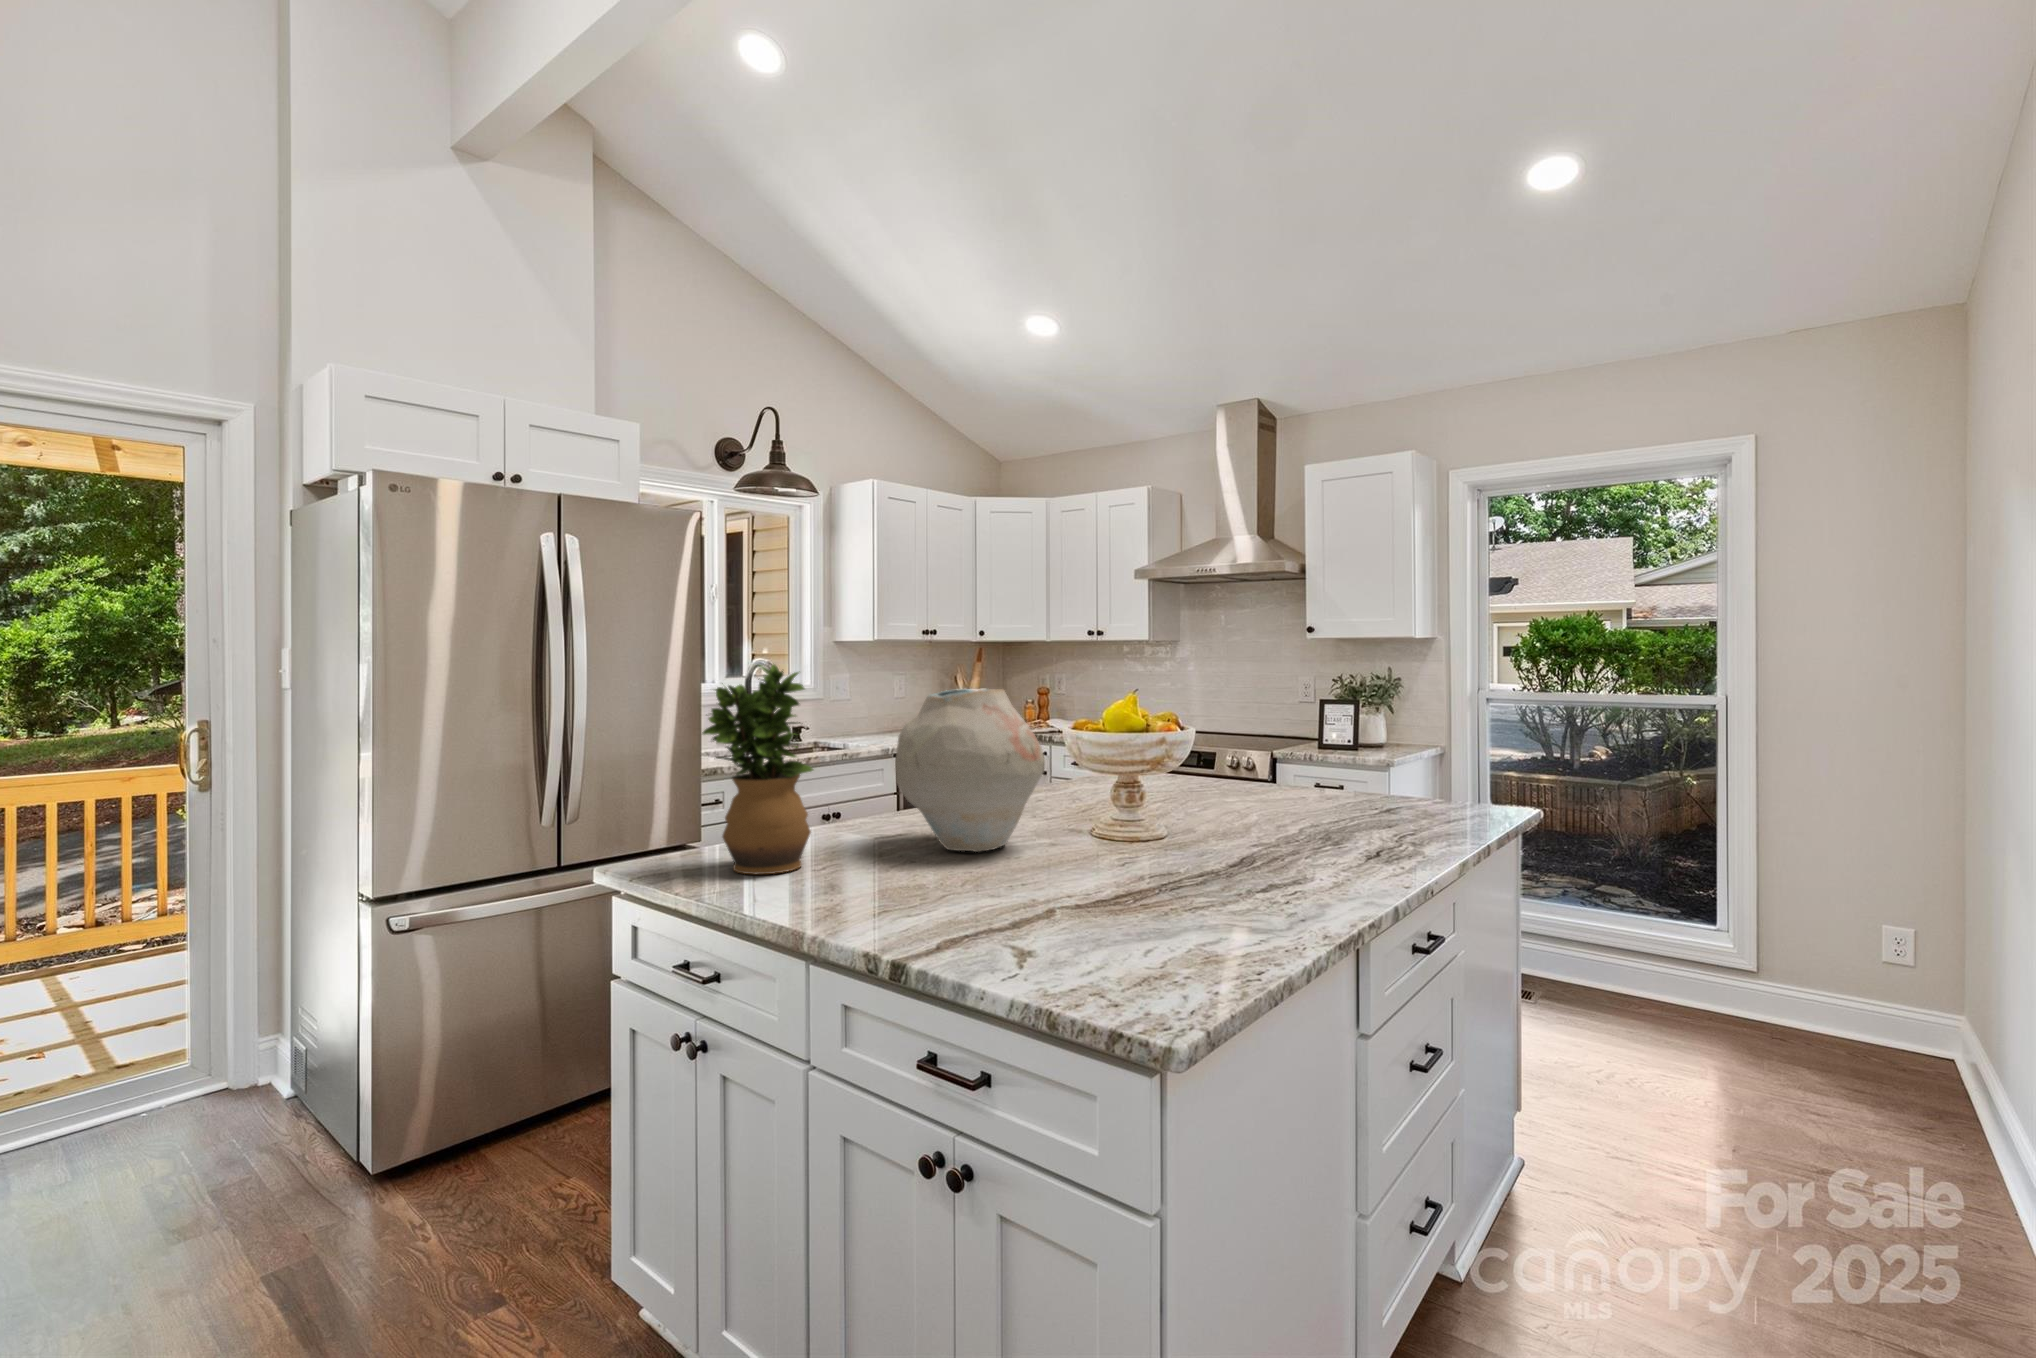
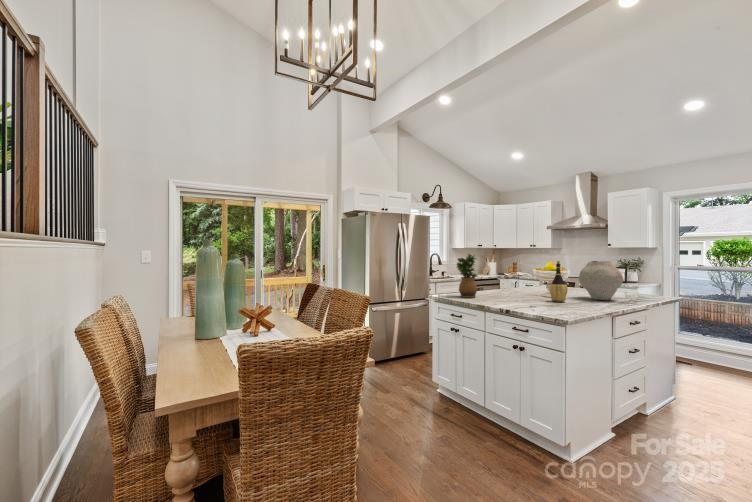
vase: present [895,689,1045,852] -> present [579,261,623,300]
wine bottle: none [1111,694,1182,872] -> present [549,261,568,302]

